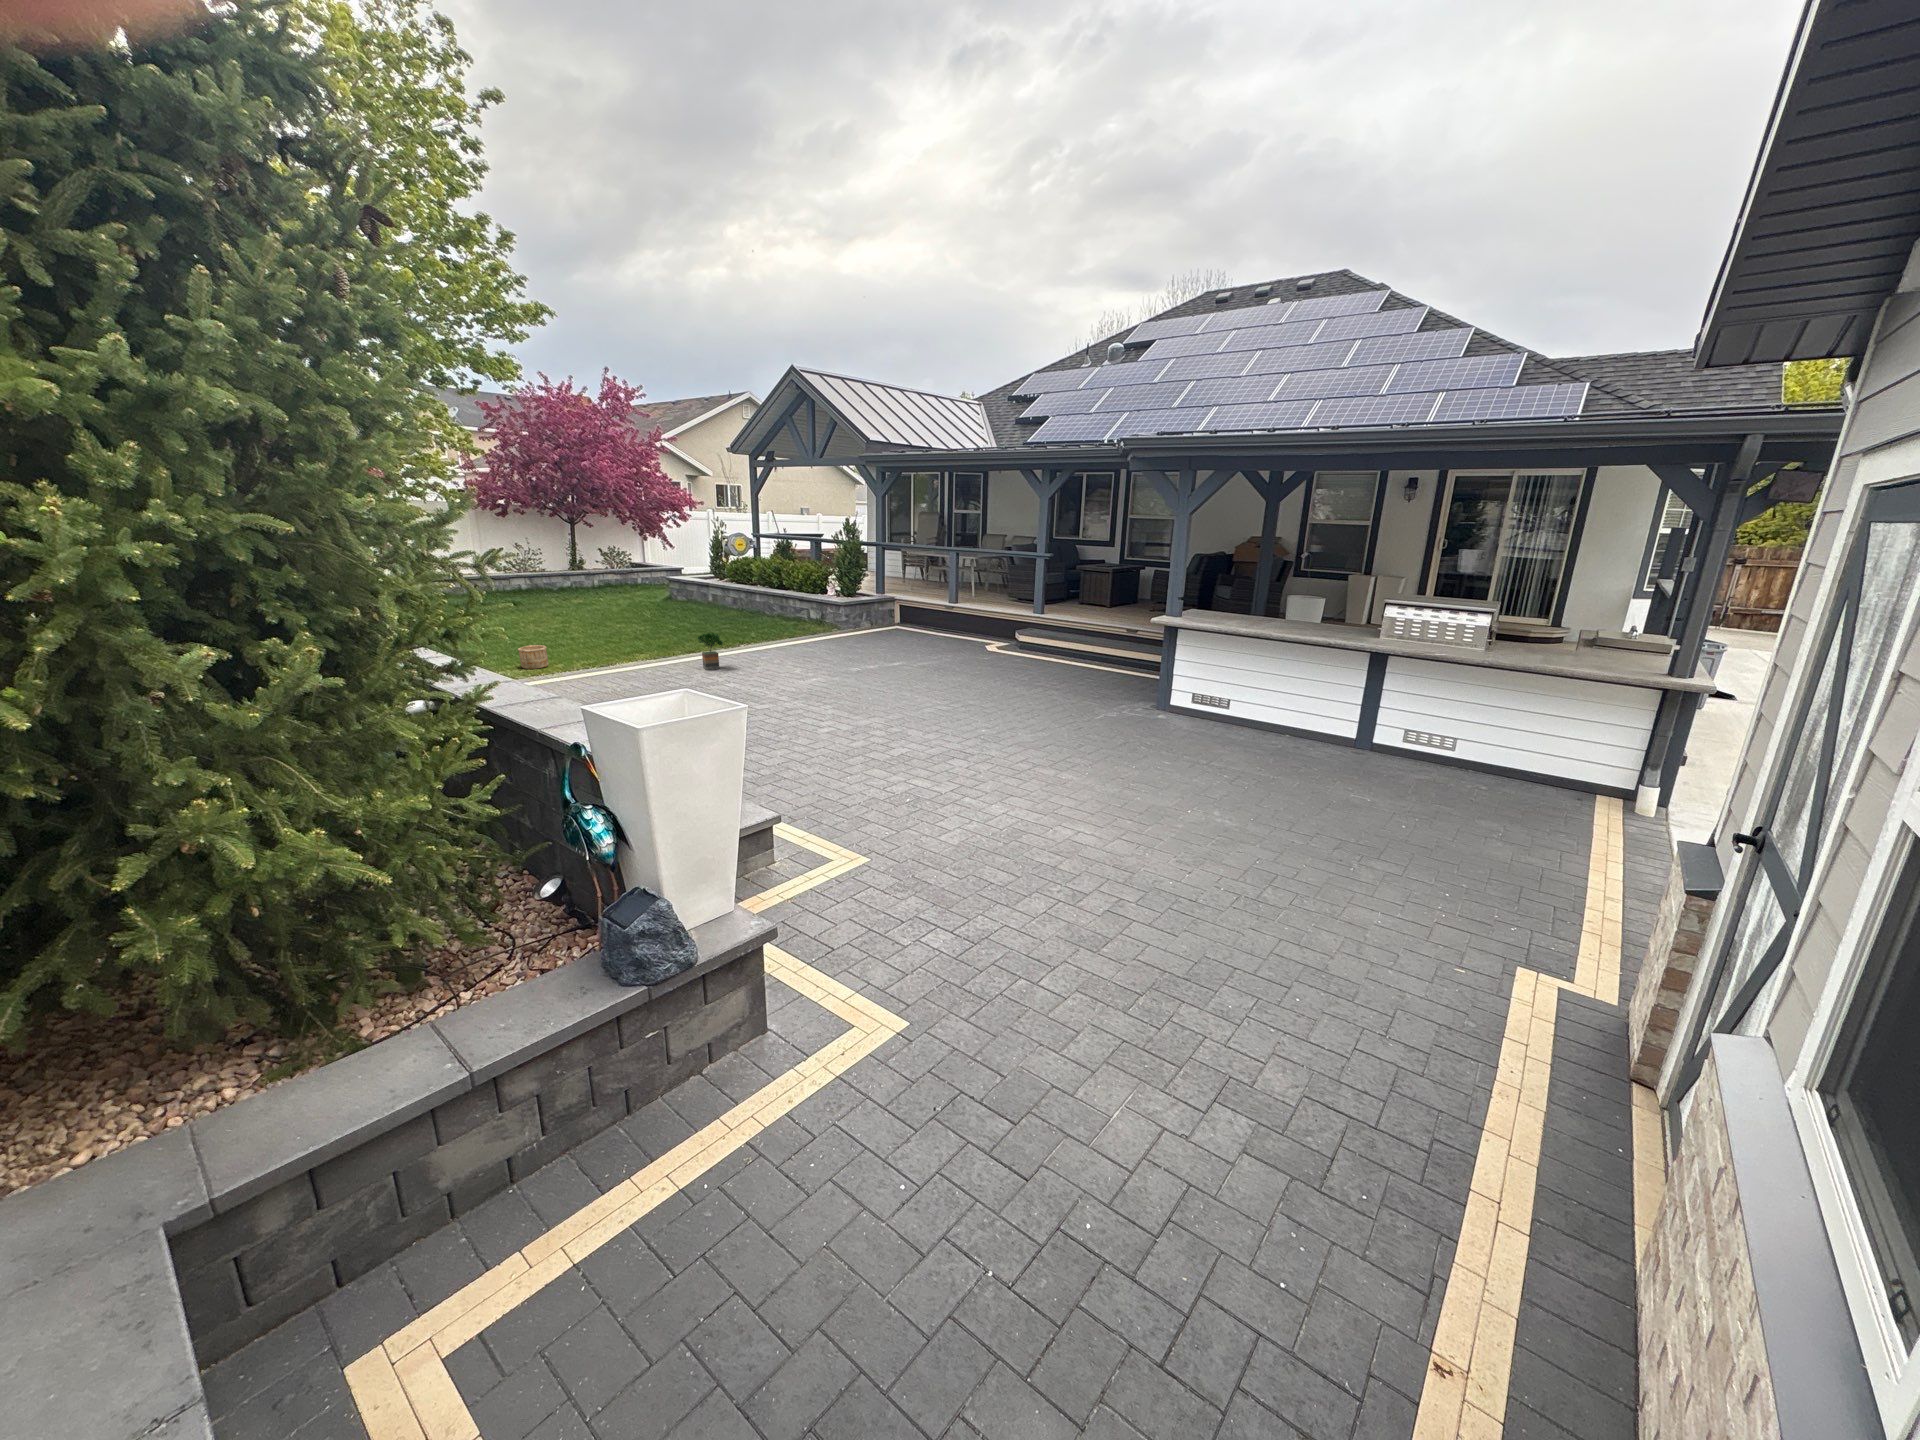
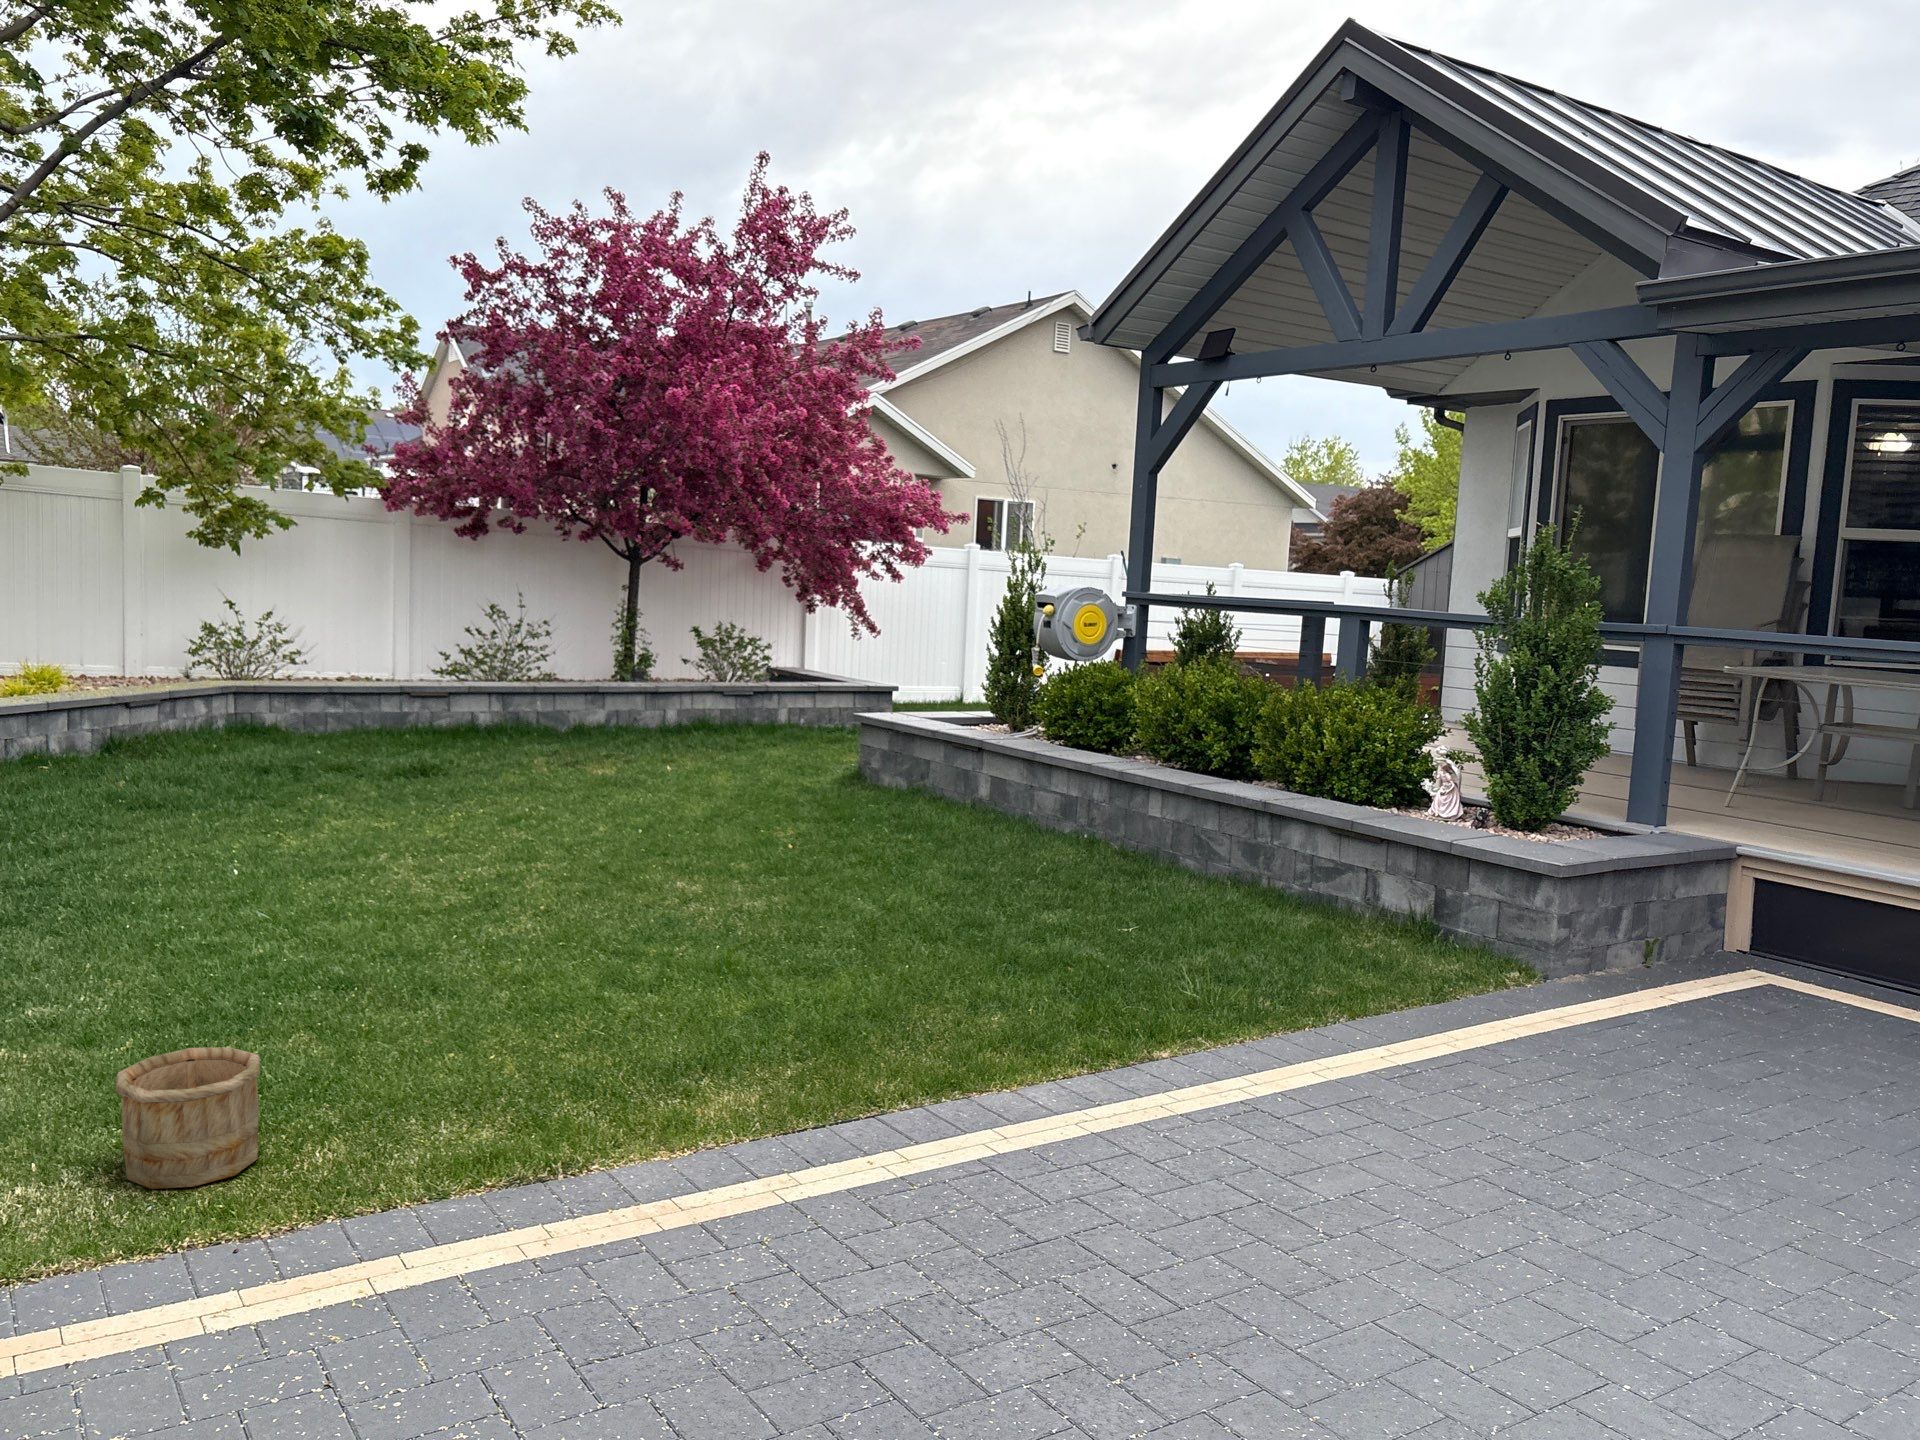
potted tree: present [697,633,723,670] -> none [1011,1084,1171,1326]

